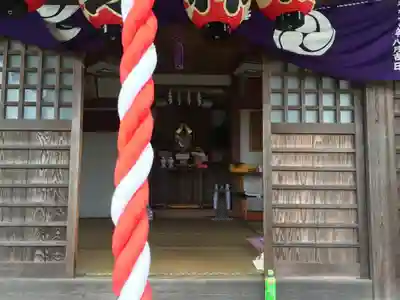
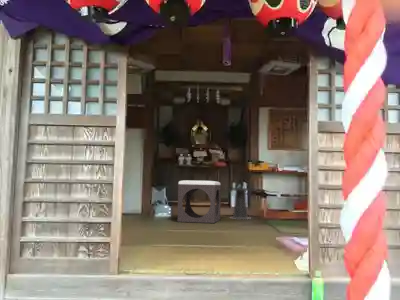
footstool: none [157,183,201,224] -> present [177,180,221,223]

